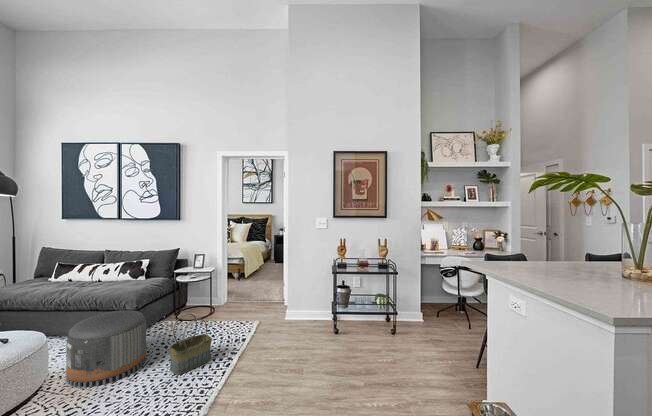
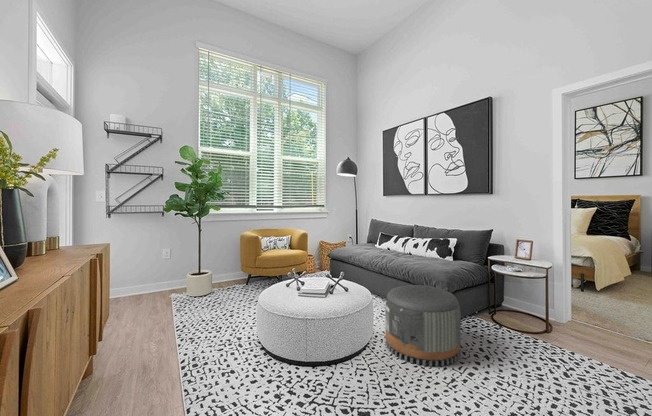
basket: present [169,314,212,375] -> none [493,313,563,401]

